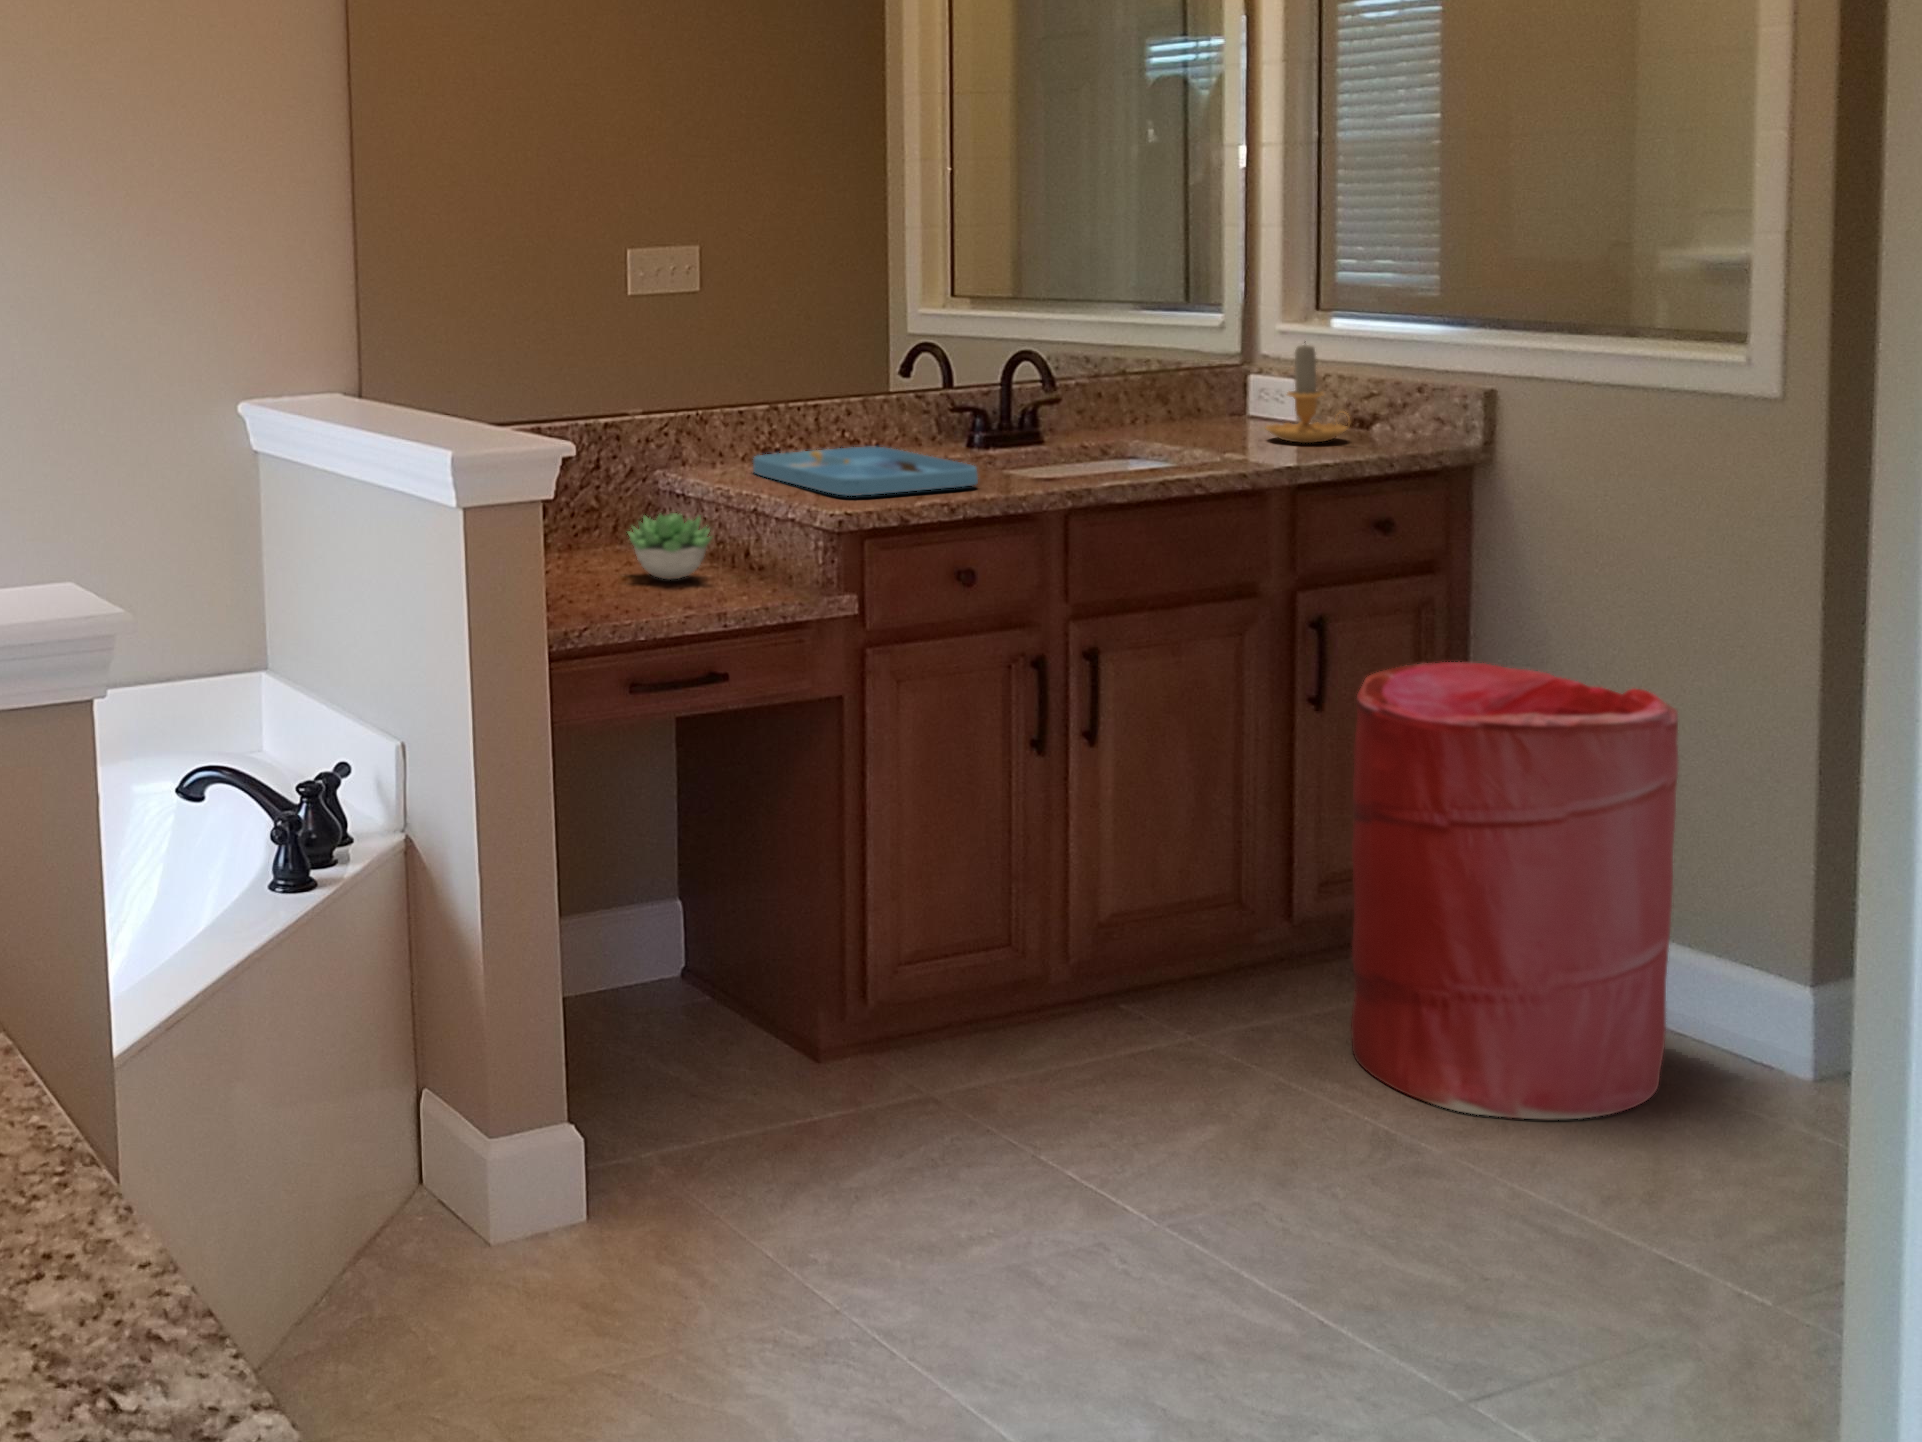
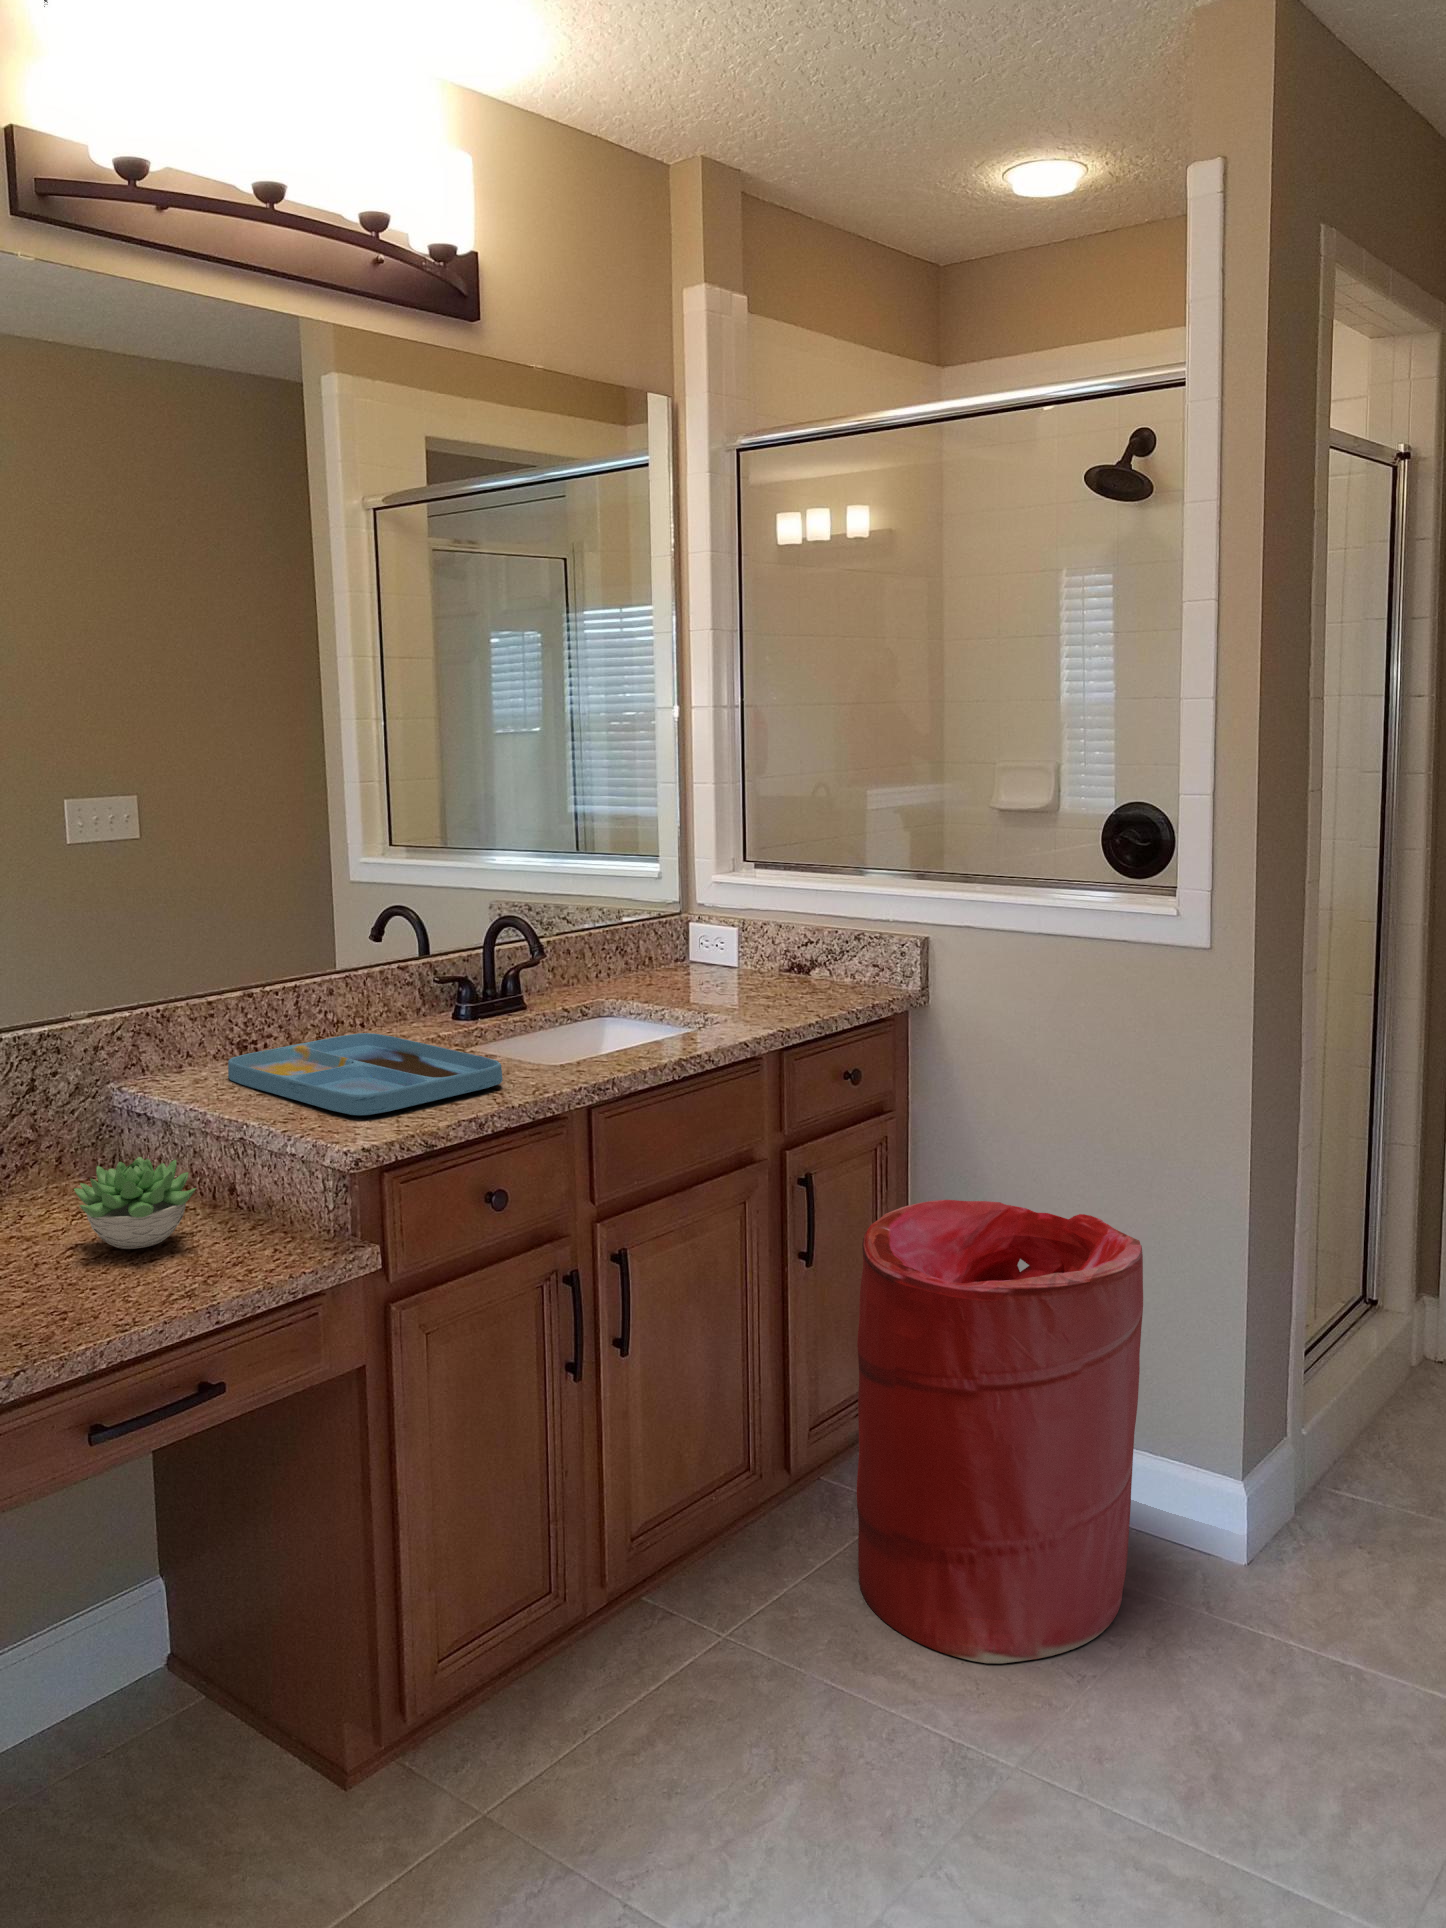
candle: present [1266,342,1351,443] -> none [728,895,811,993]

